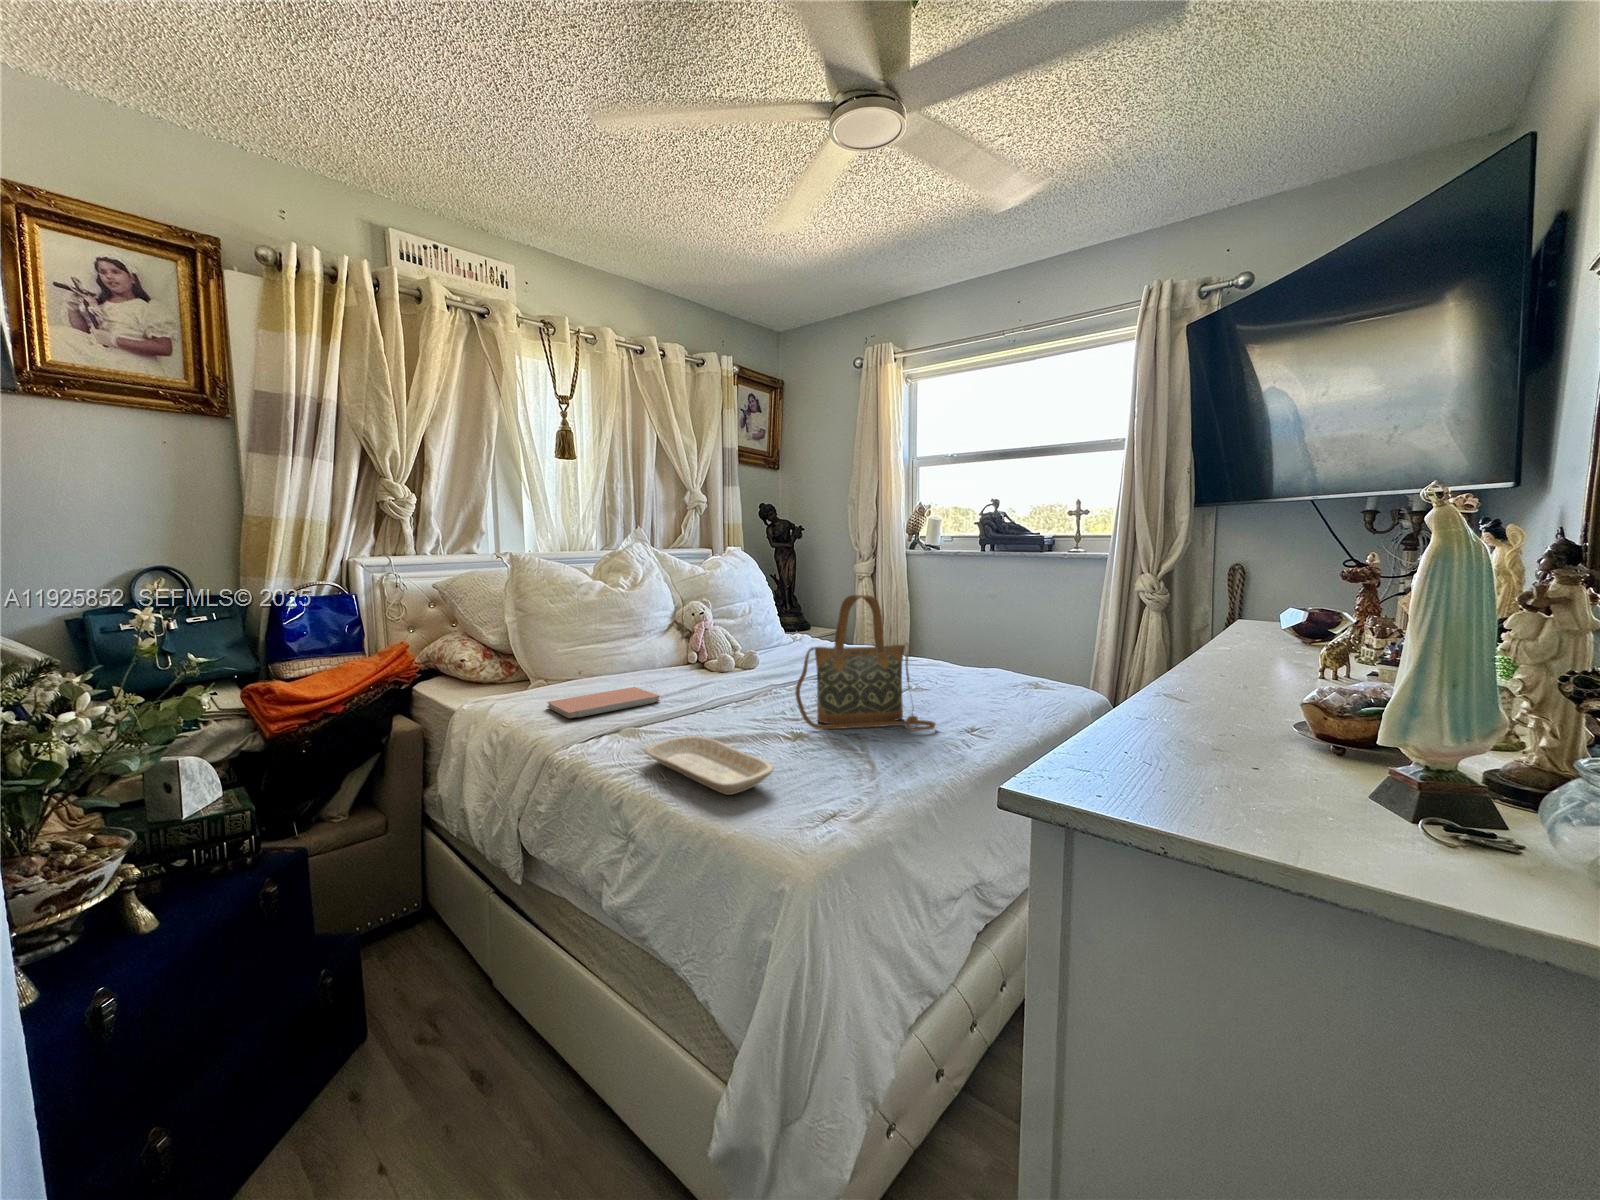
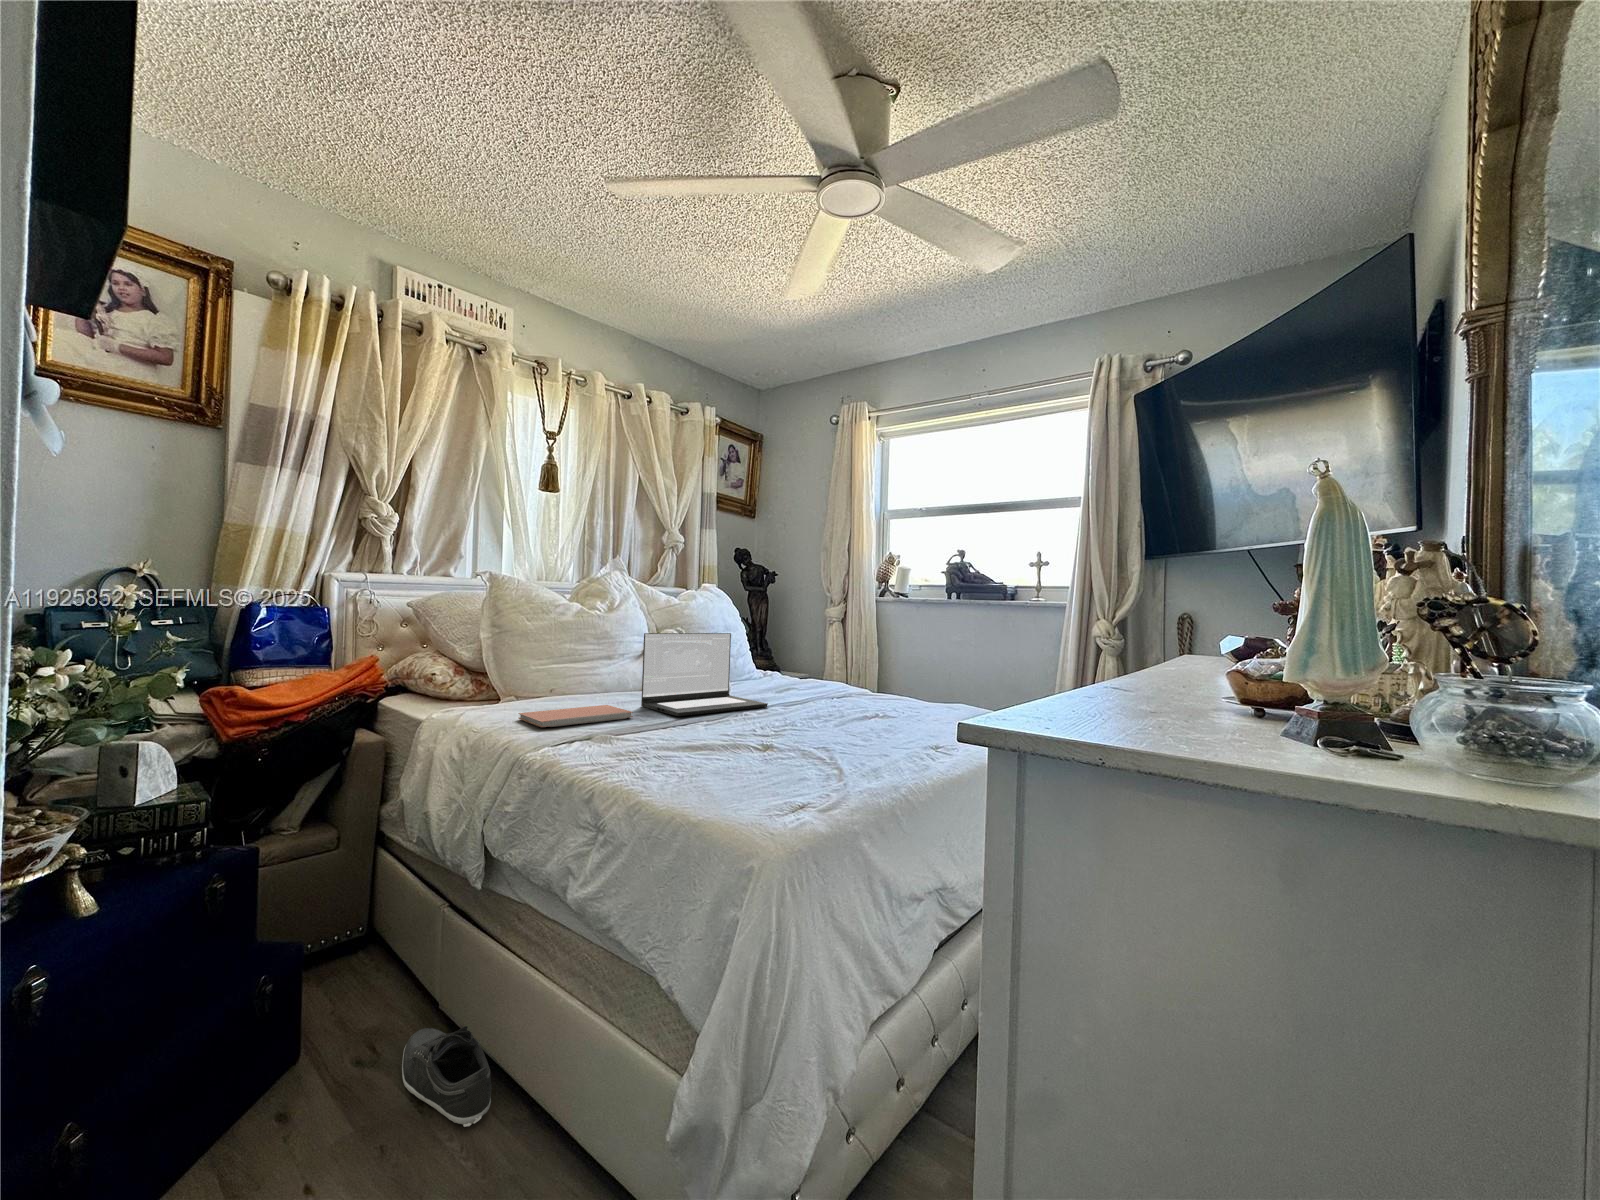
handbag: present [795,595,936,731] -> none [768,615,903,746]
laptop: none [667,606,796,698] -> present [641,633,768,716]
tray: present [645,736,773,795] -> none [618,741,745,789]
shoe: none [462,1008,546,1106] -> present [402,1026,491,1127]

